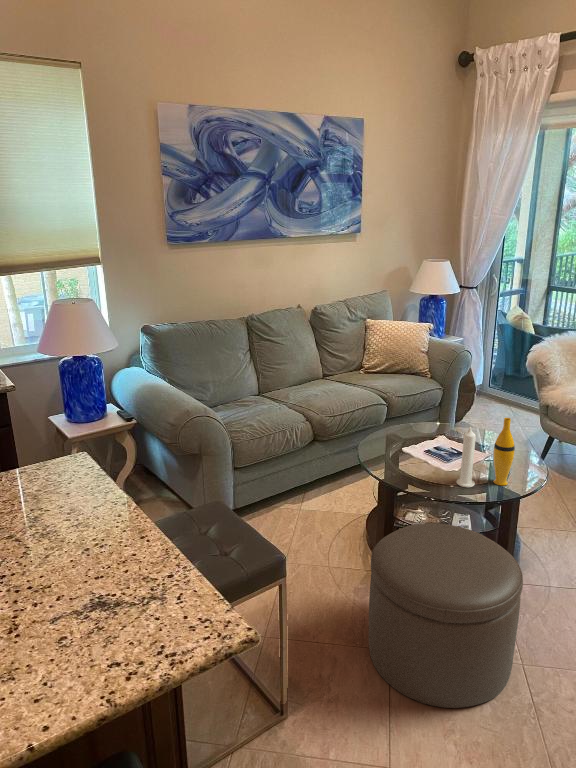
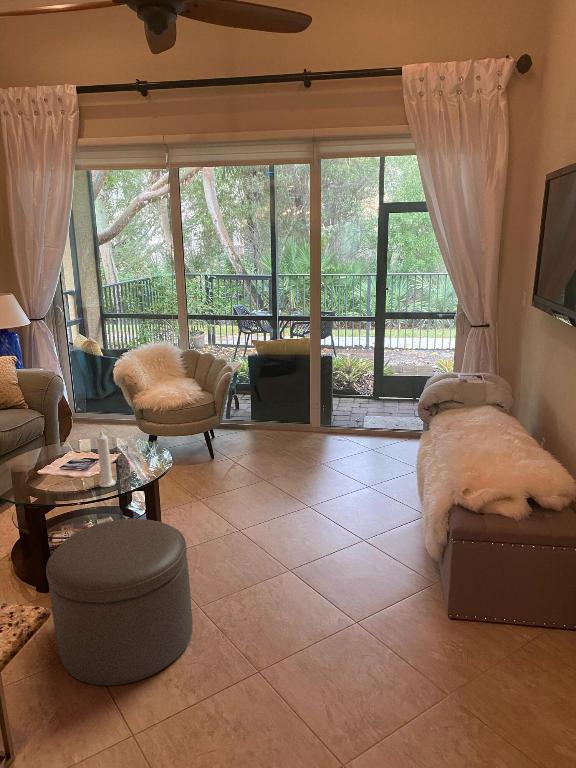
vase: present [493,418,515,486] -> none [124,415,143,477]

